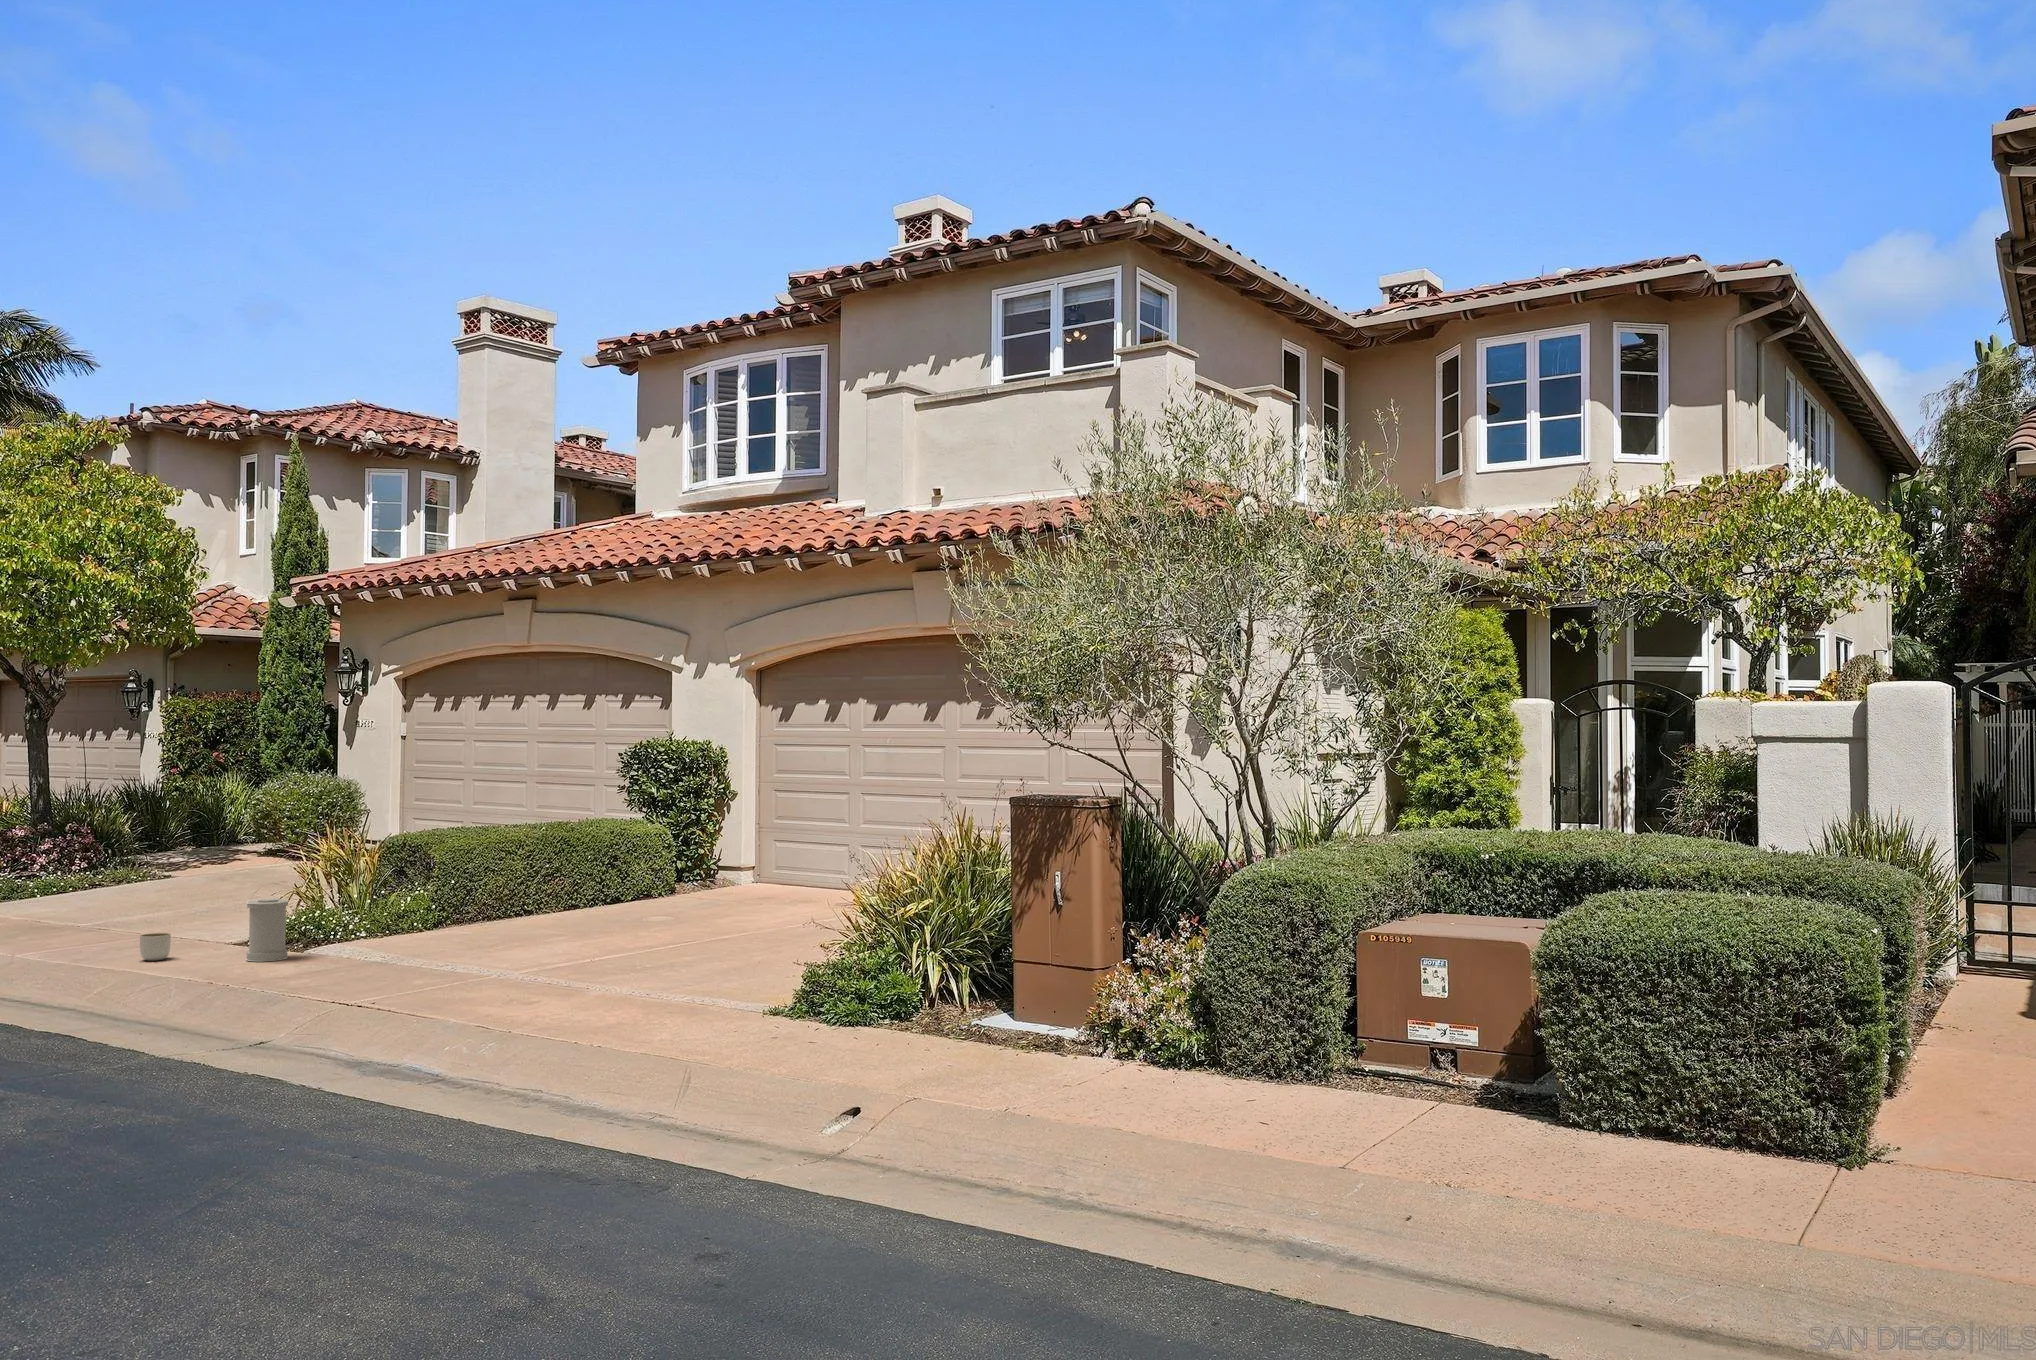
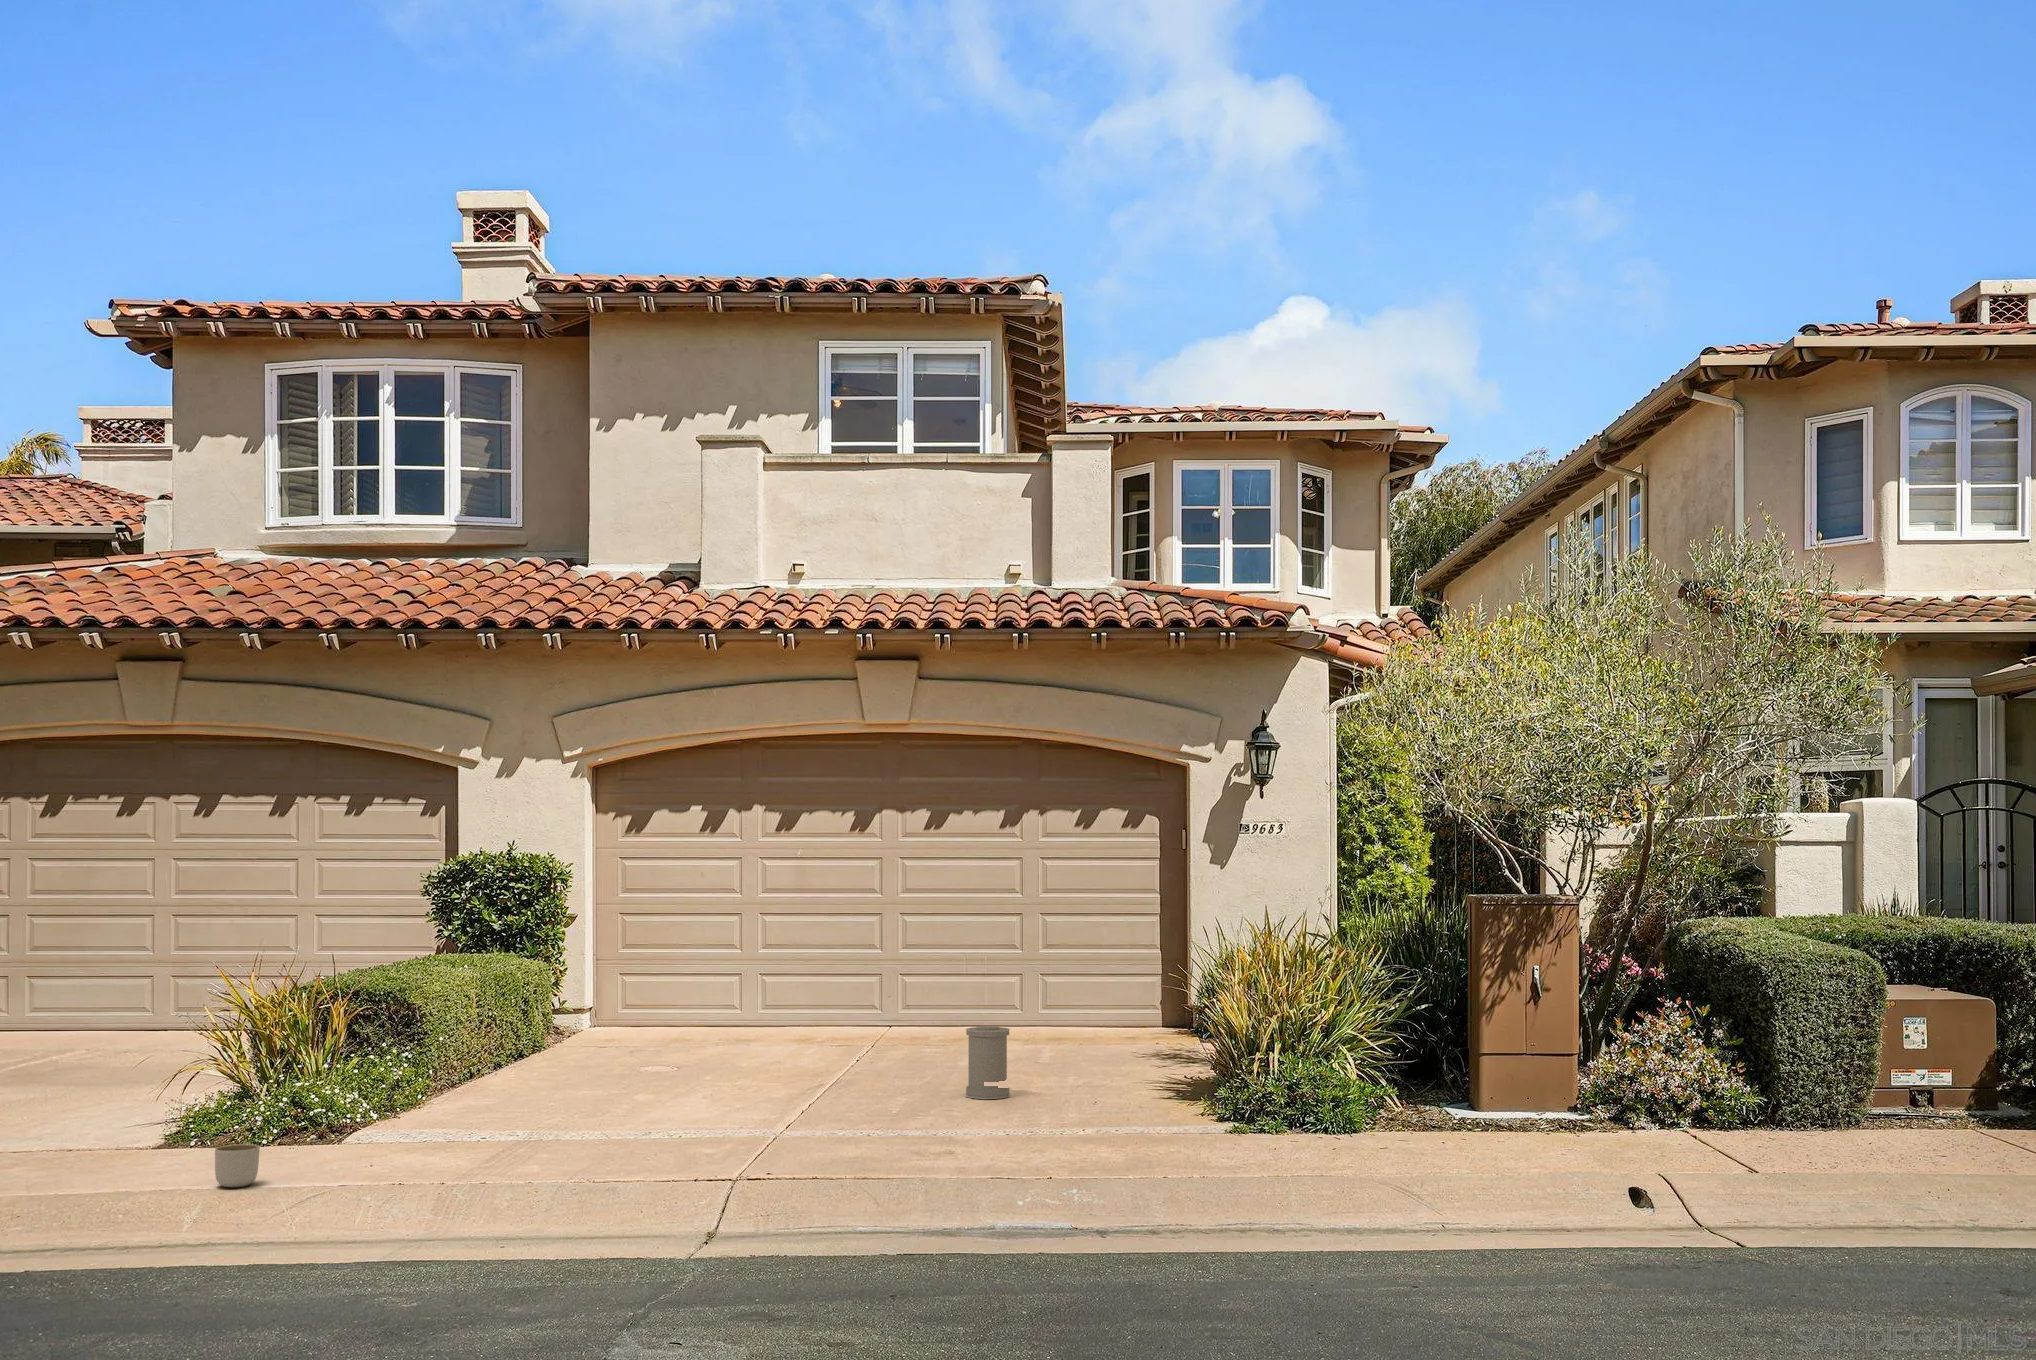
trash can: present [246,898,288,962] -> present [965,1026,1010,1099]

